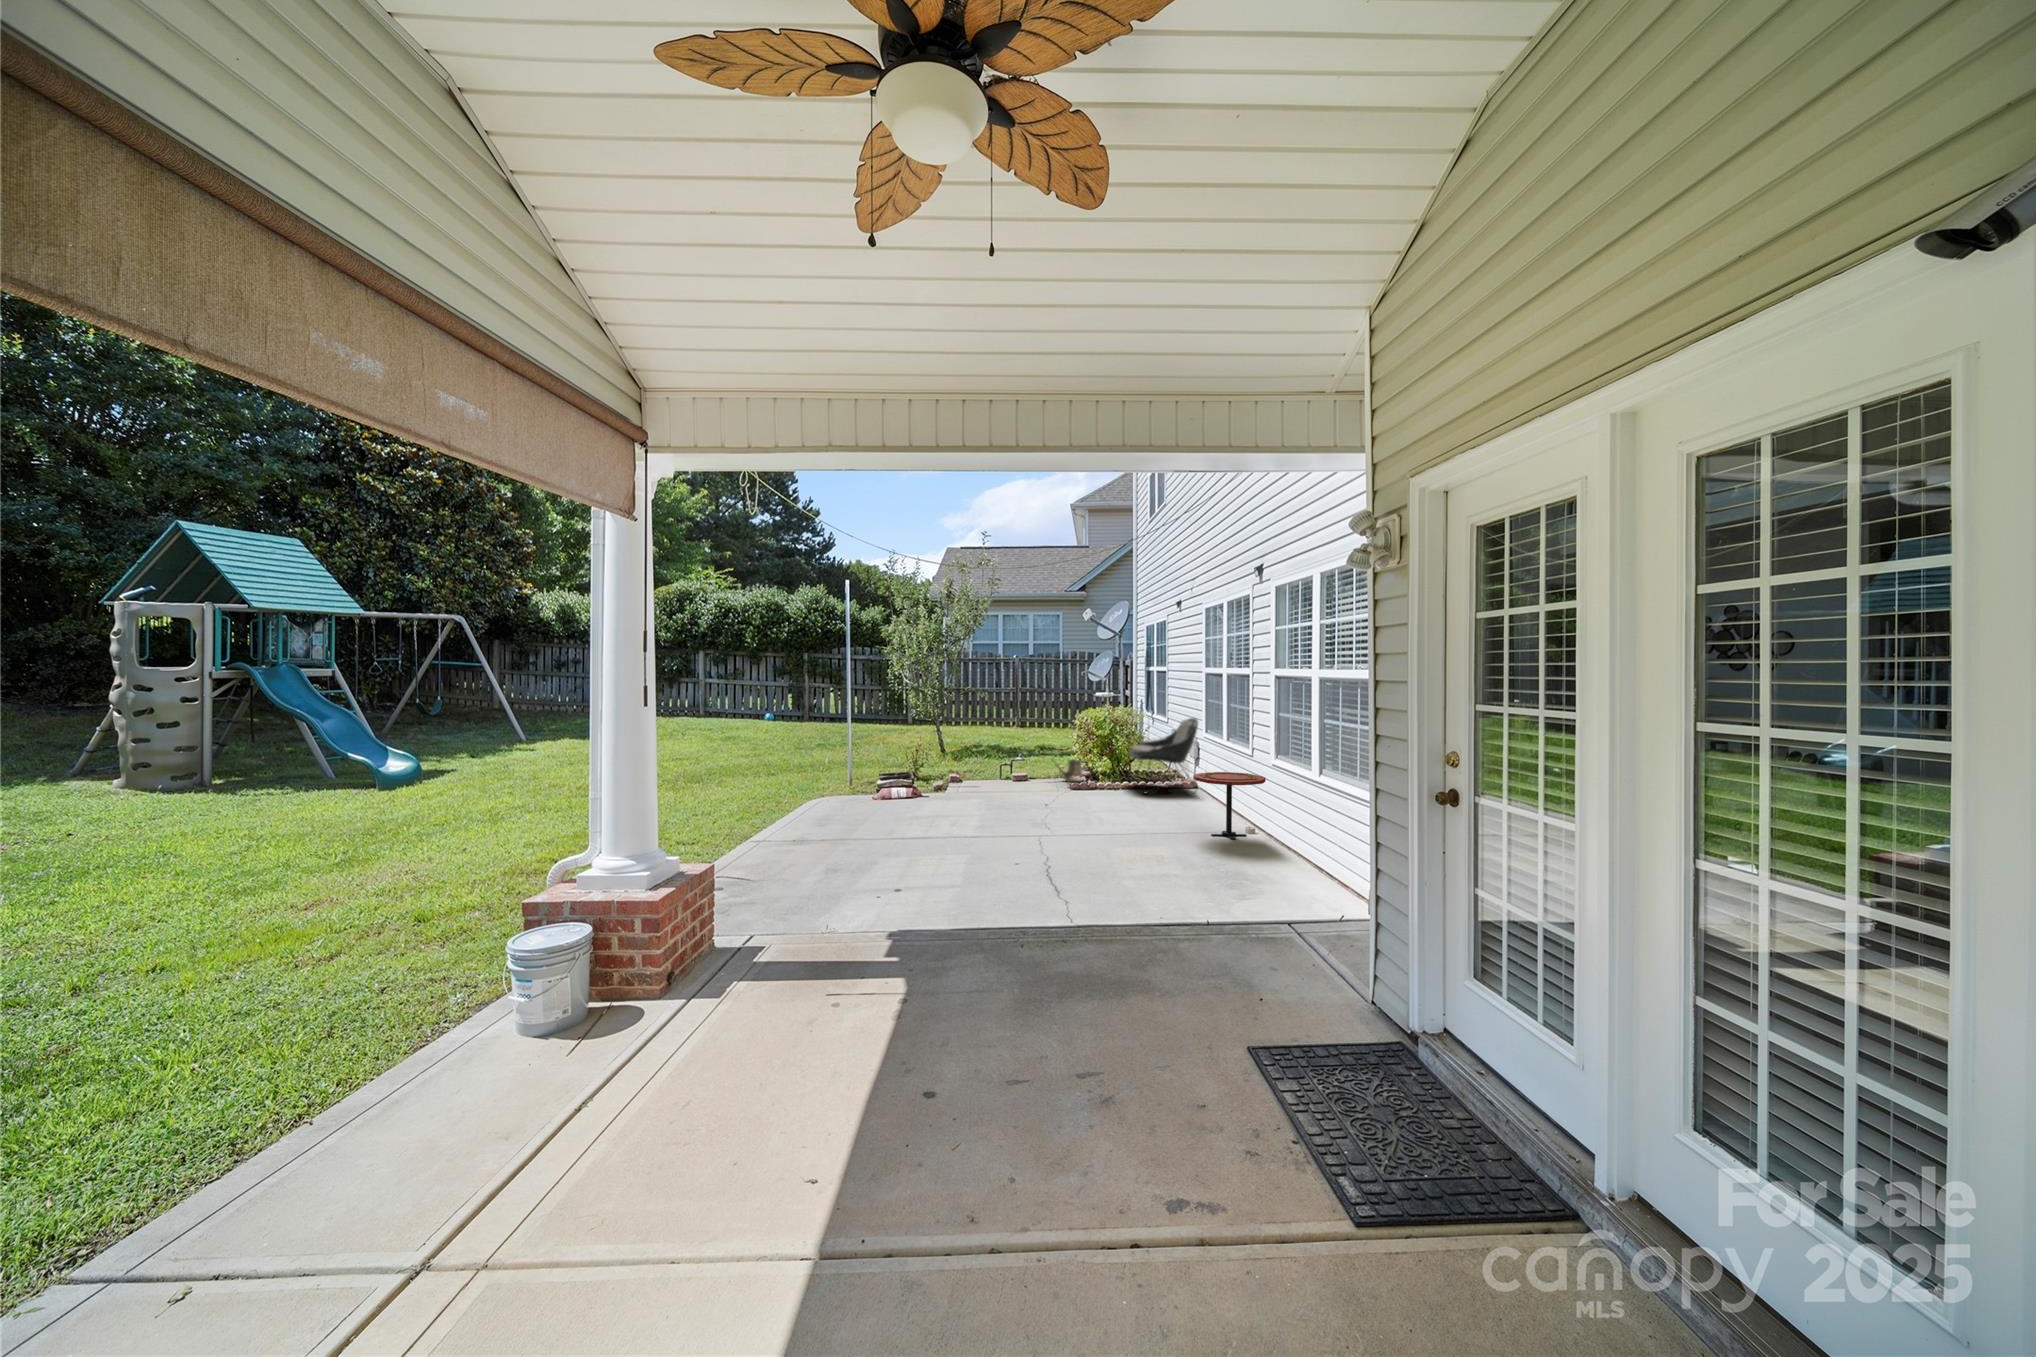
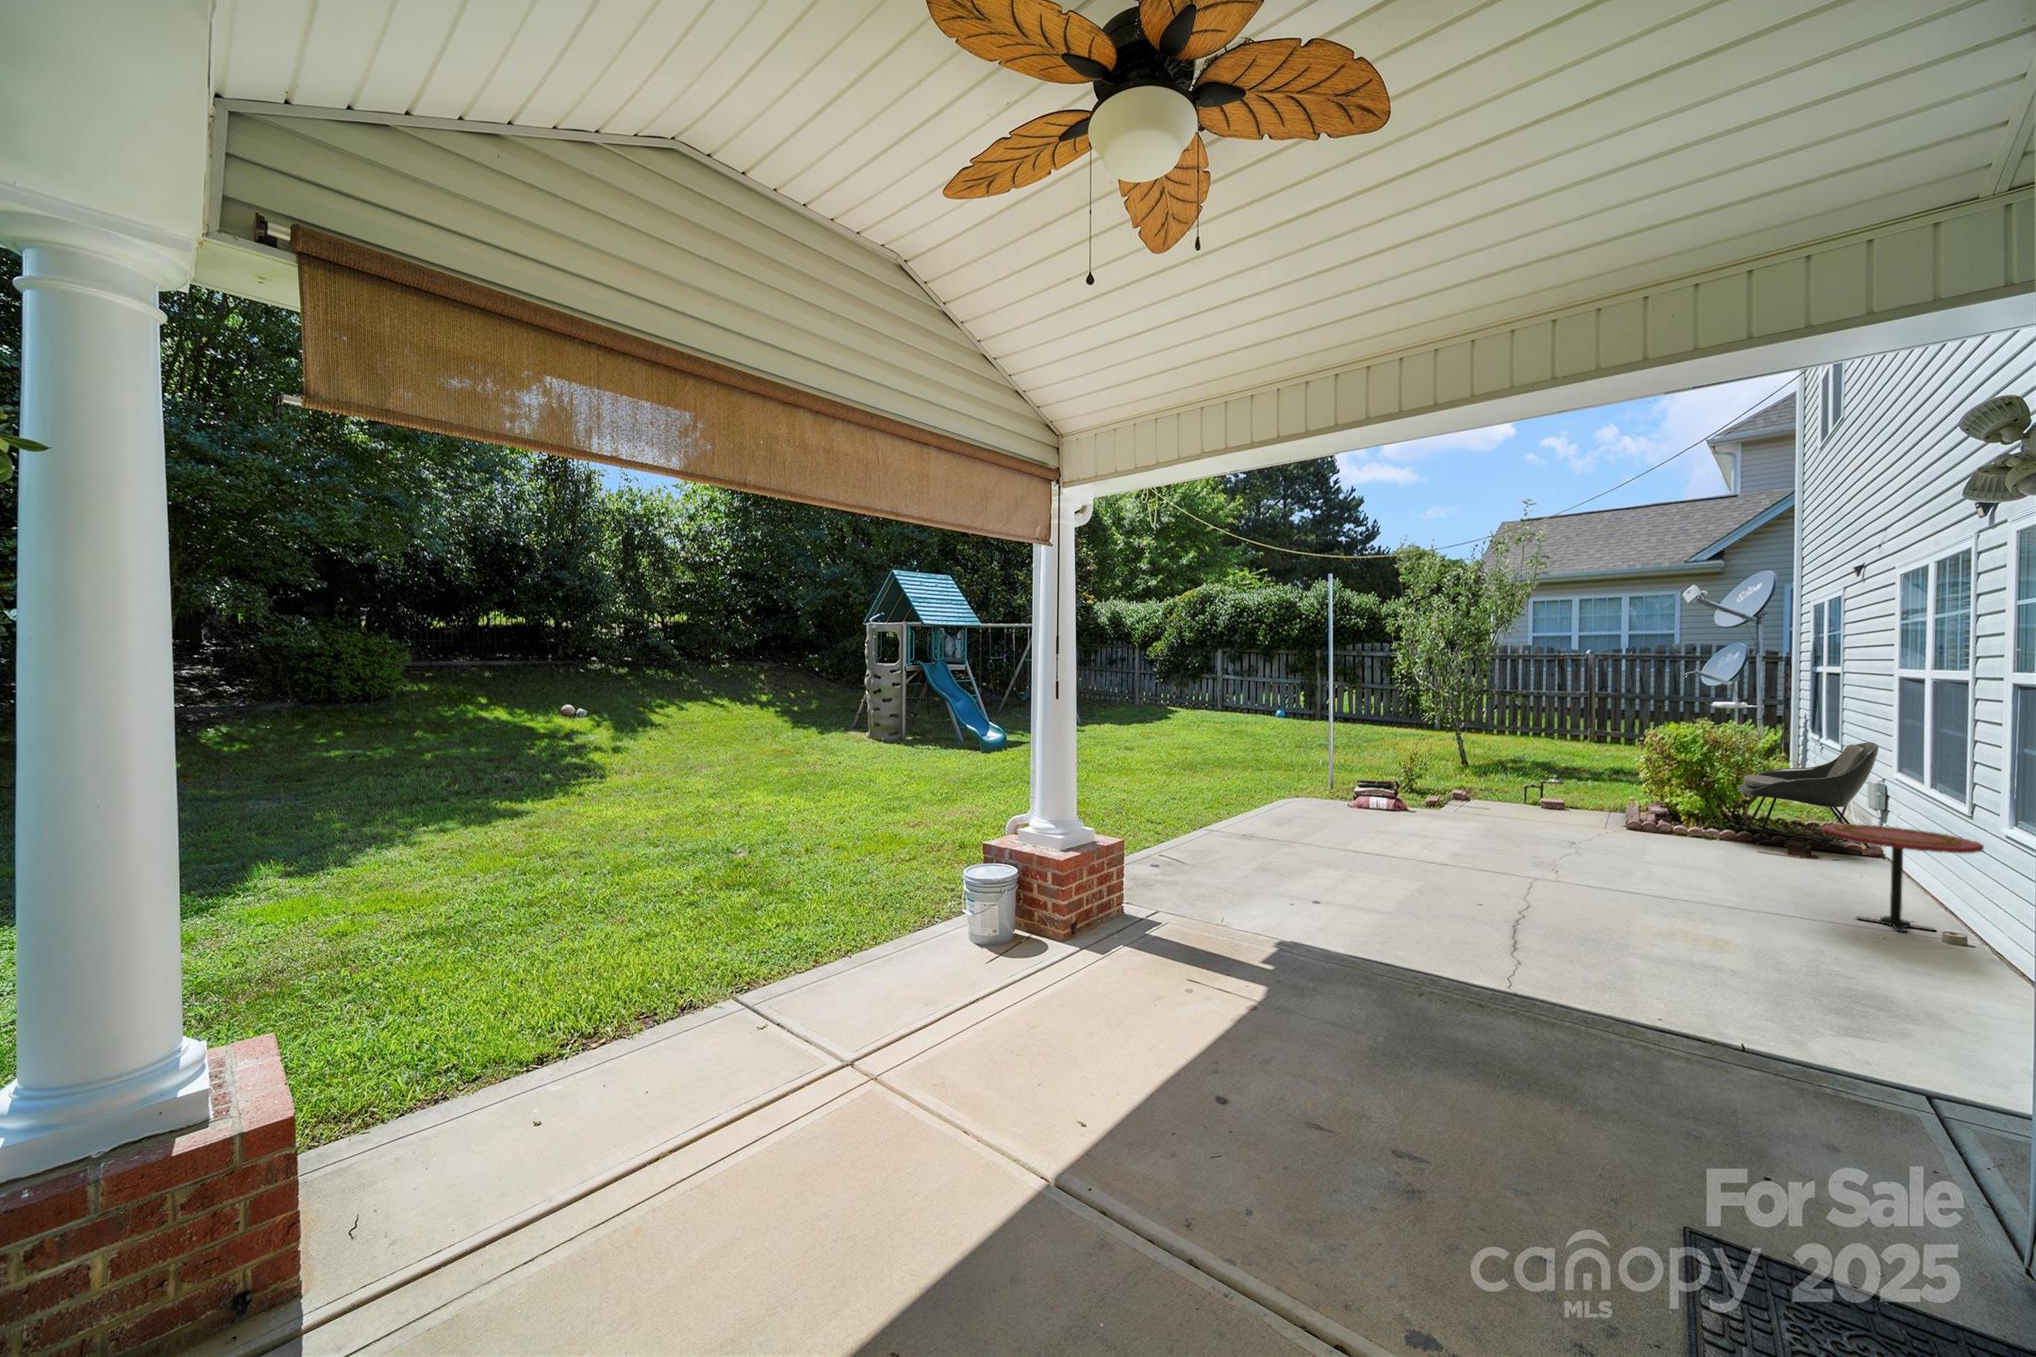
watering can: present [1054,760,1082,782] -> none [1605,781,1670,816]

